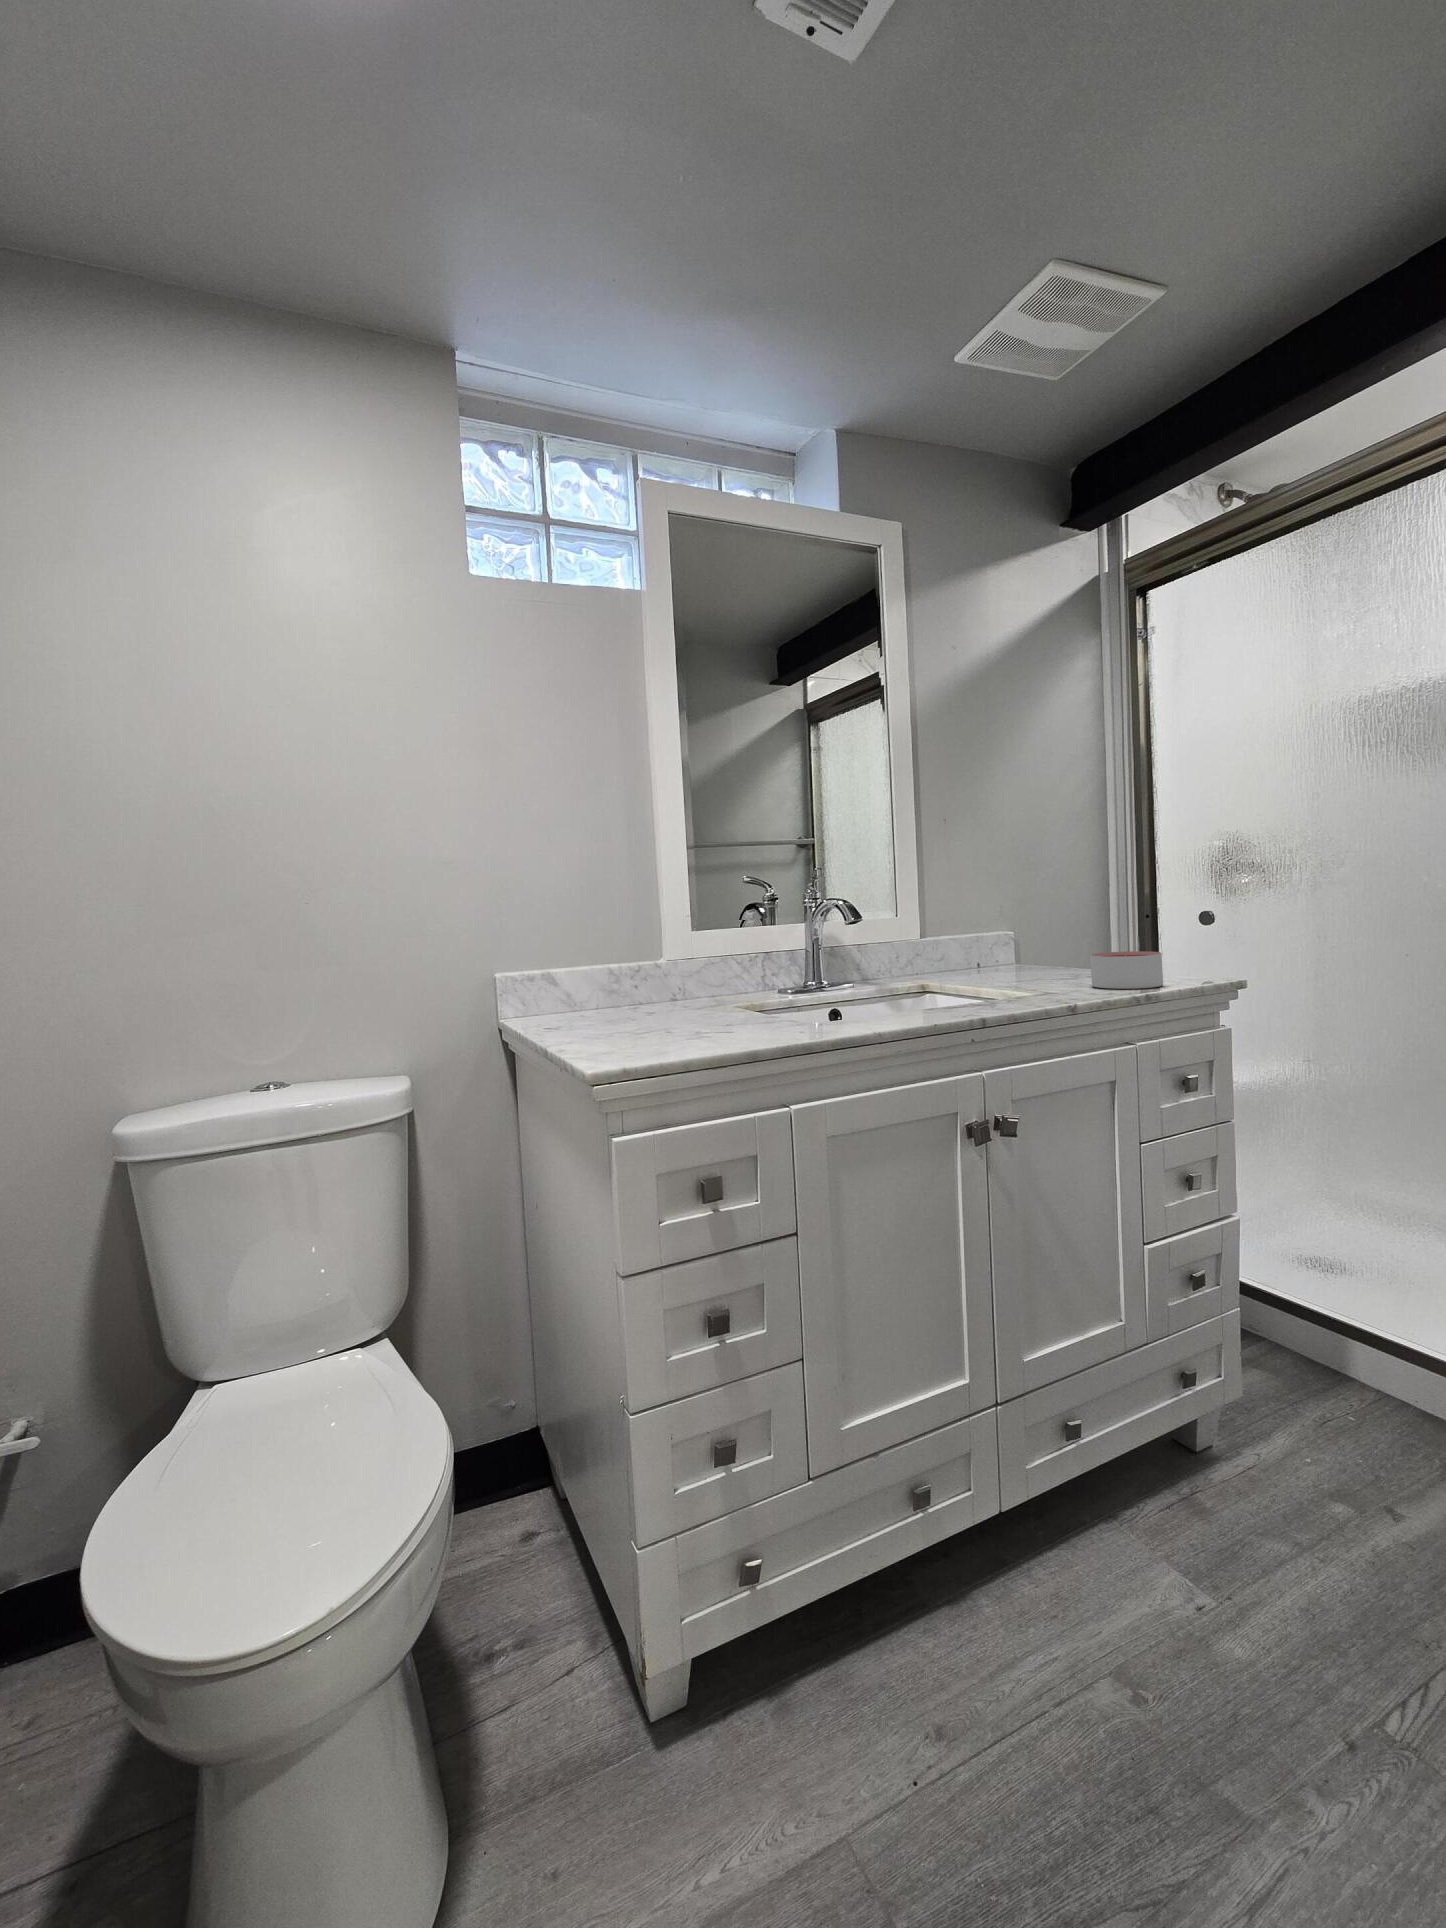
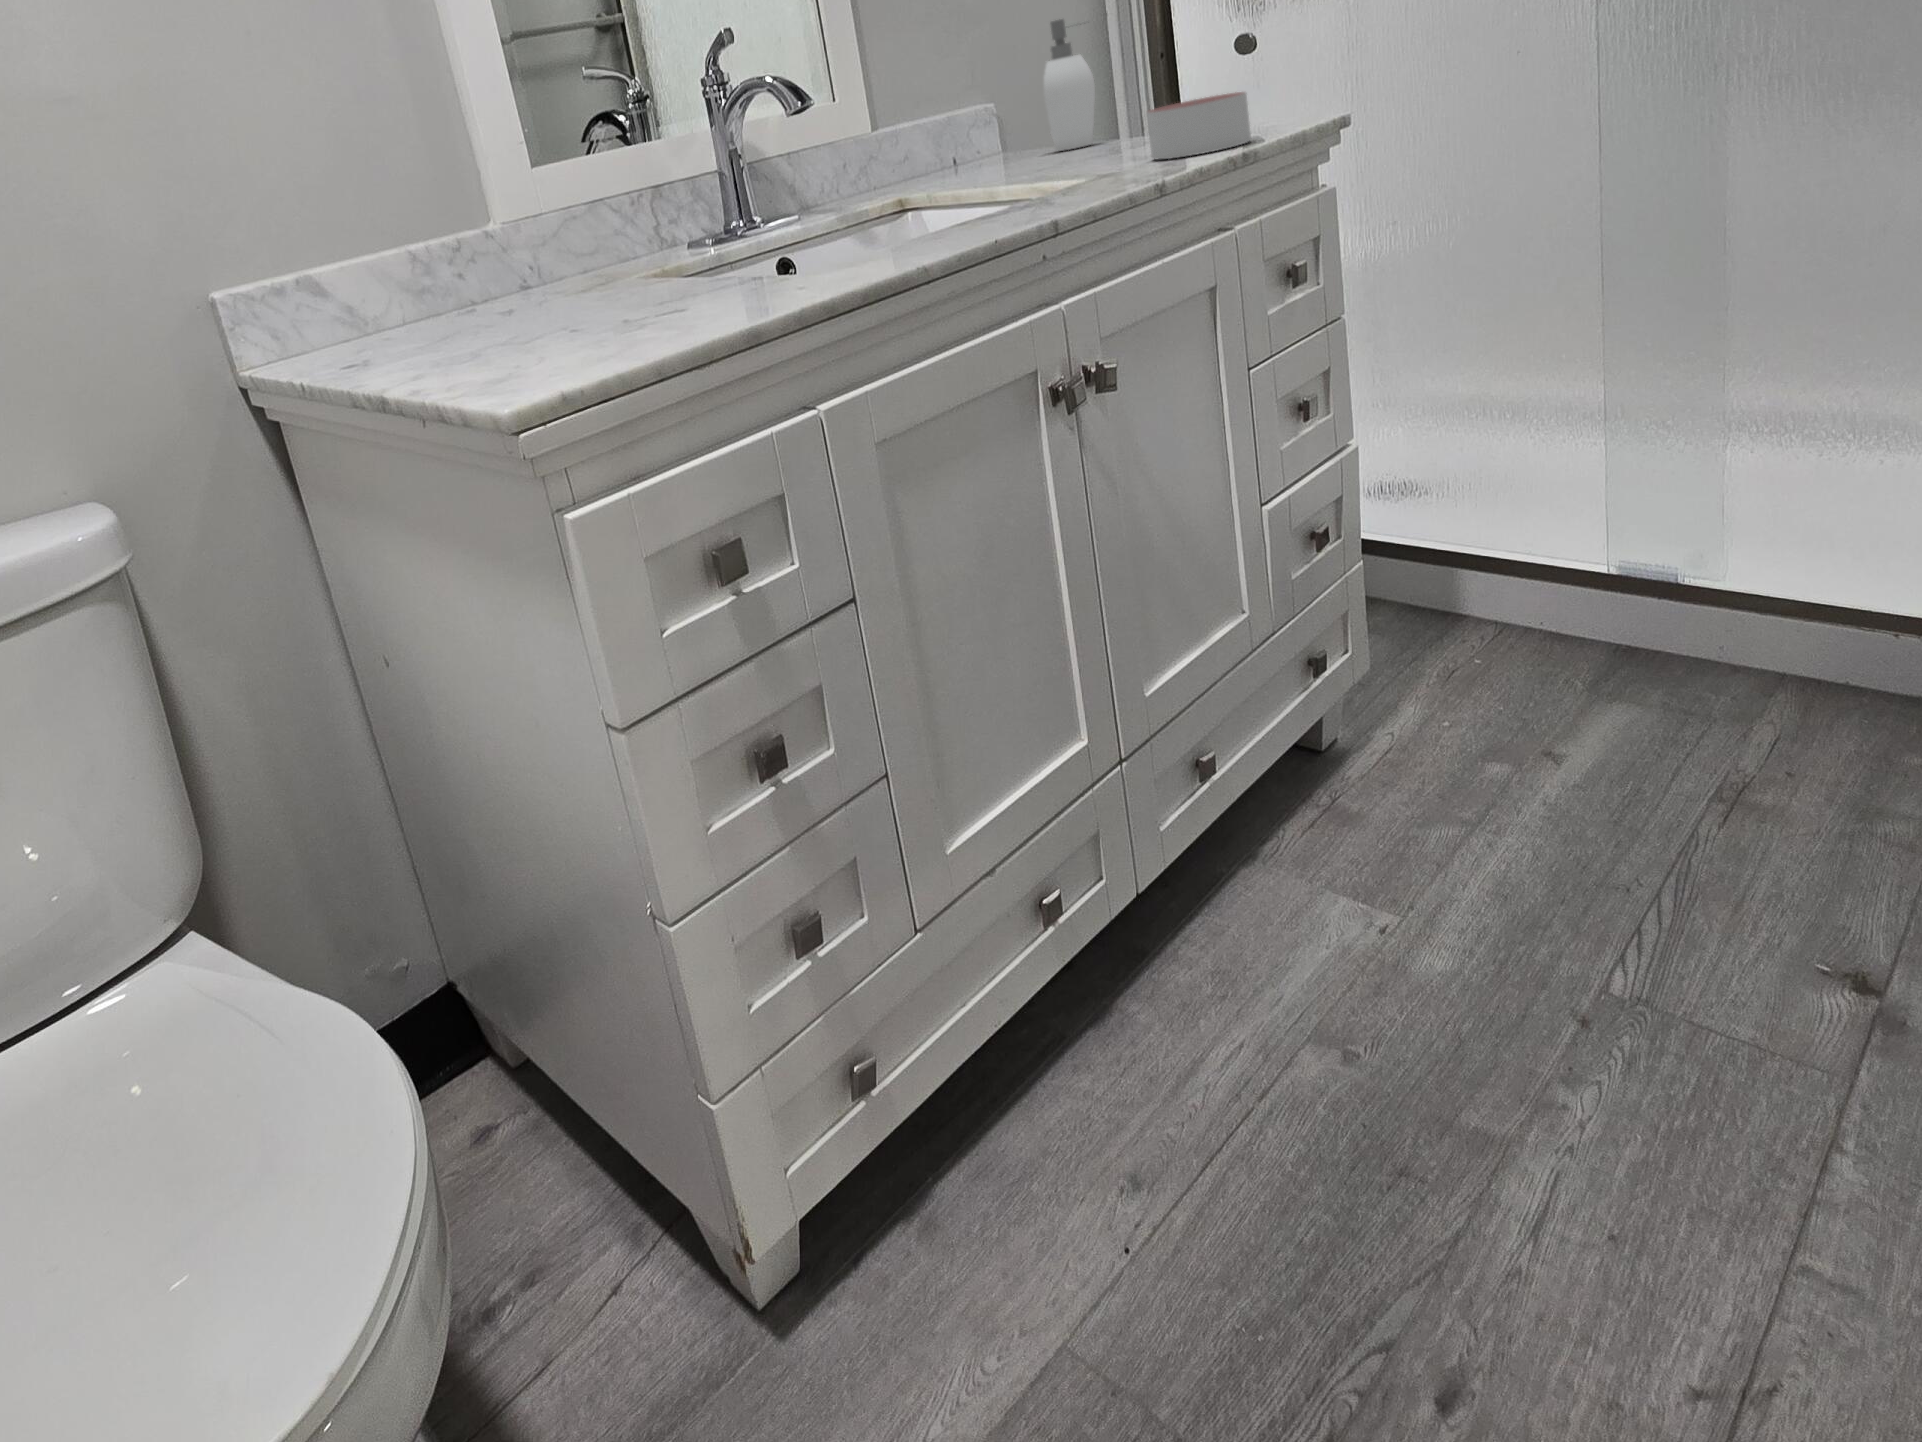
soap dispenser: none [1048,881,1089,965] -> present [1044,19,1095,151]

